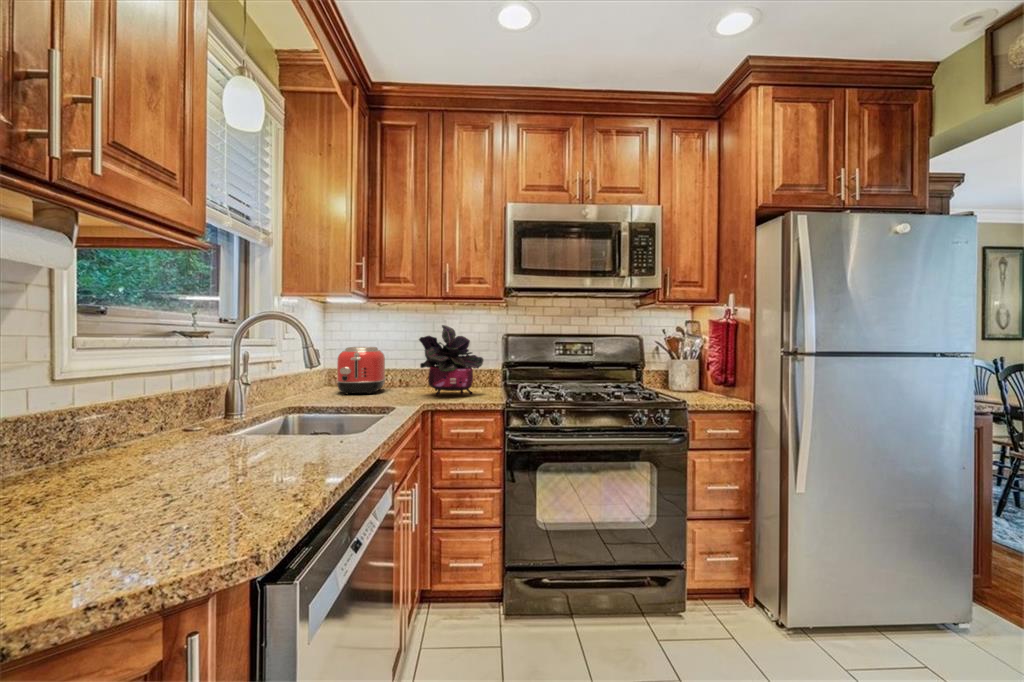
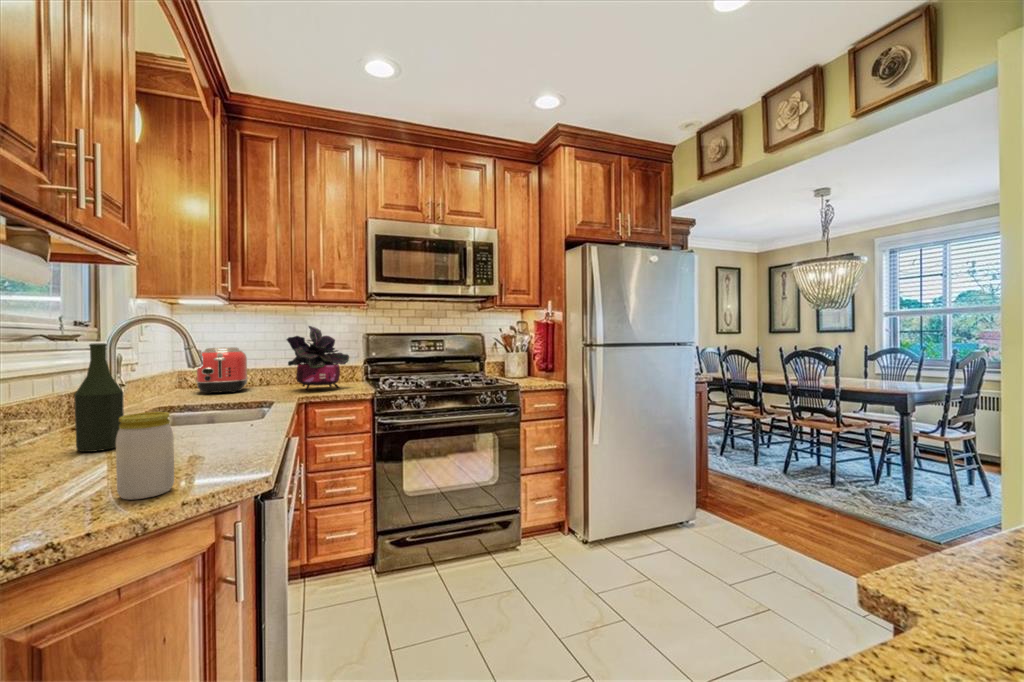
bottle: none [160,341,211,462] -> present [74,343,124,452]
jar: none [99,433,178,555] -> present [116,412,174,499]

